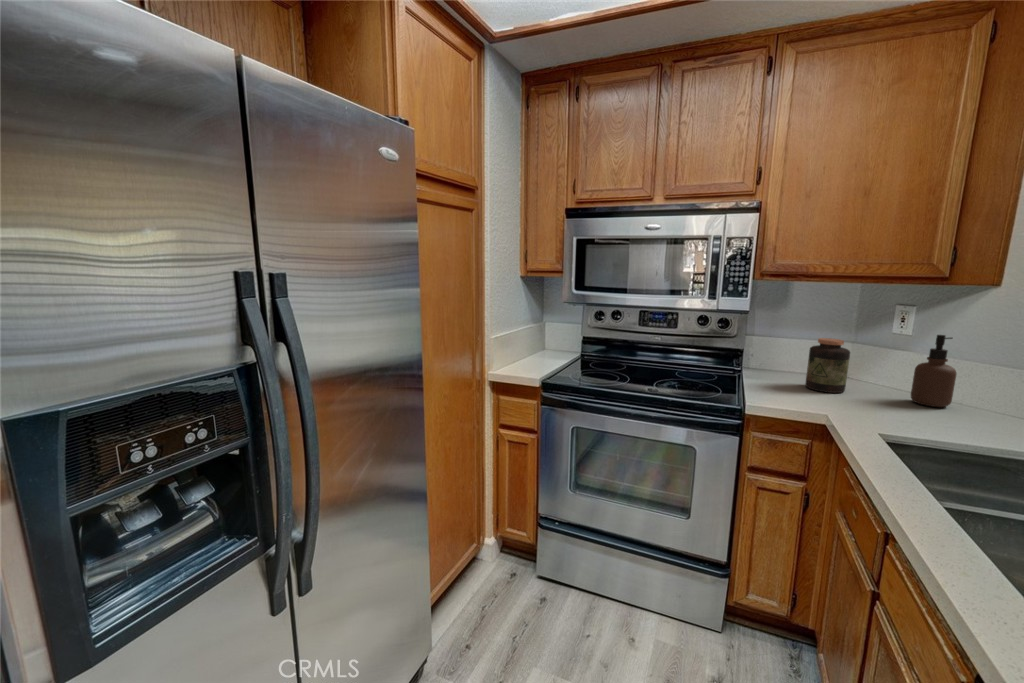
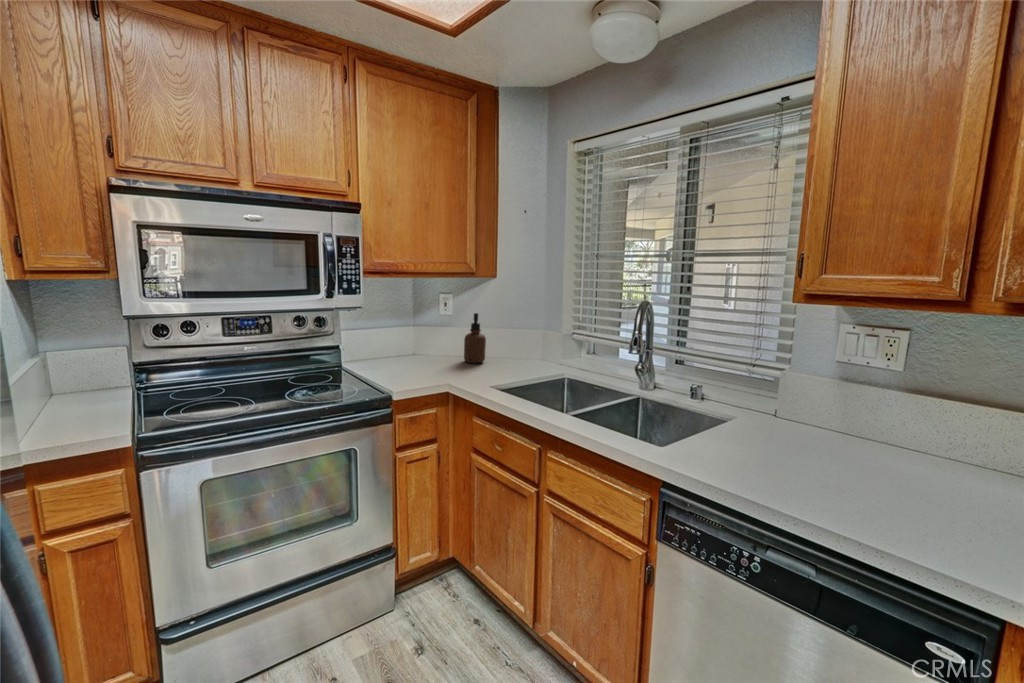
jar: present [805,338,850,393] -> none [401,324,430,370]

